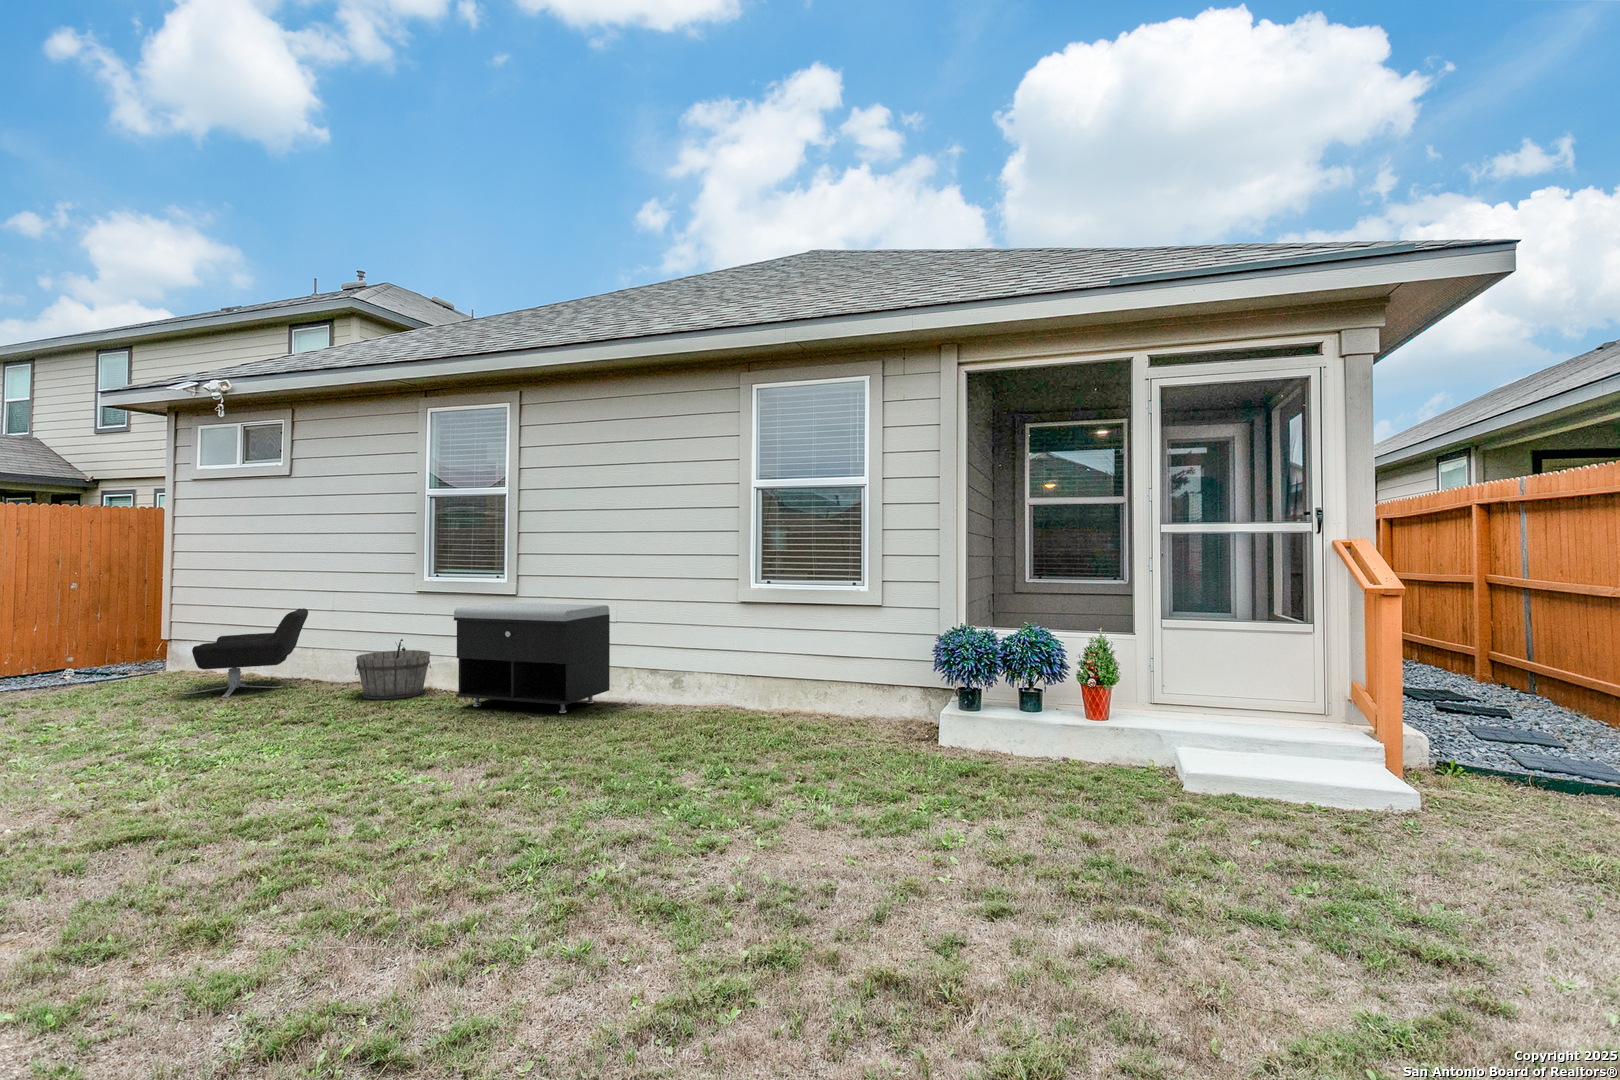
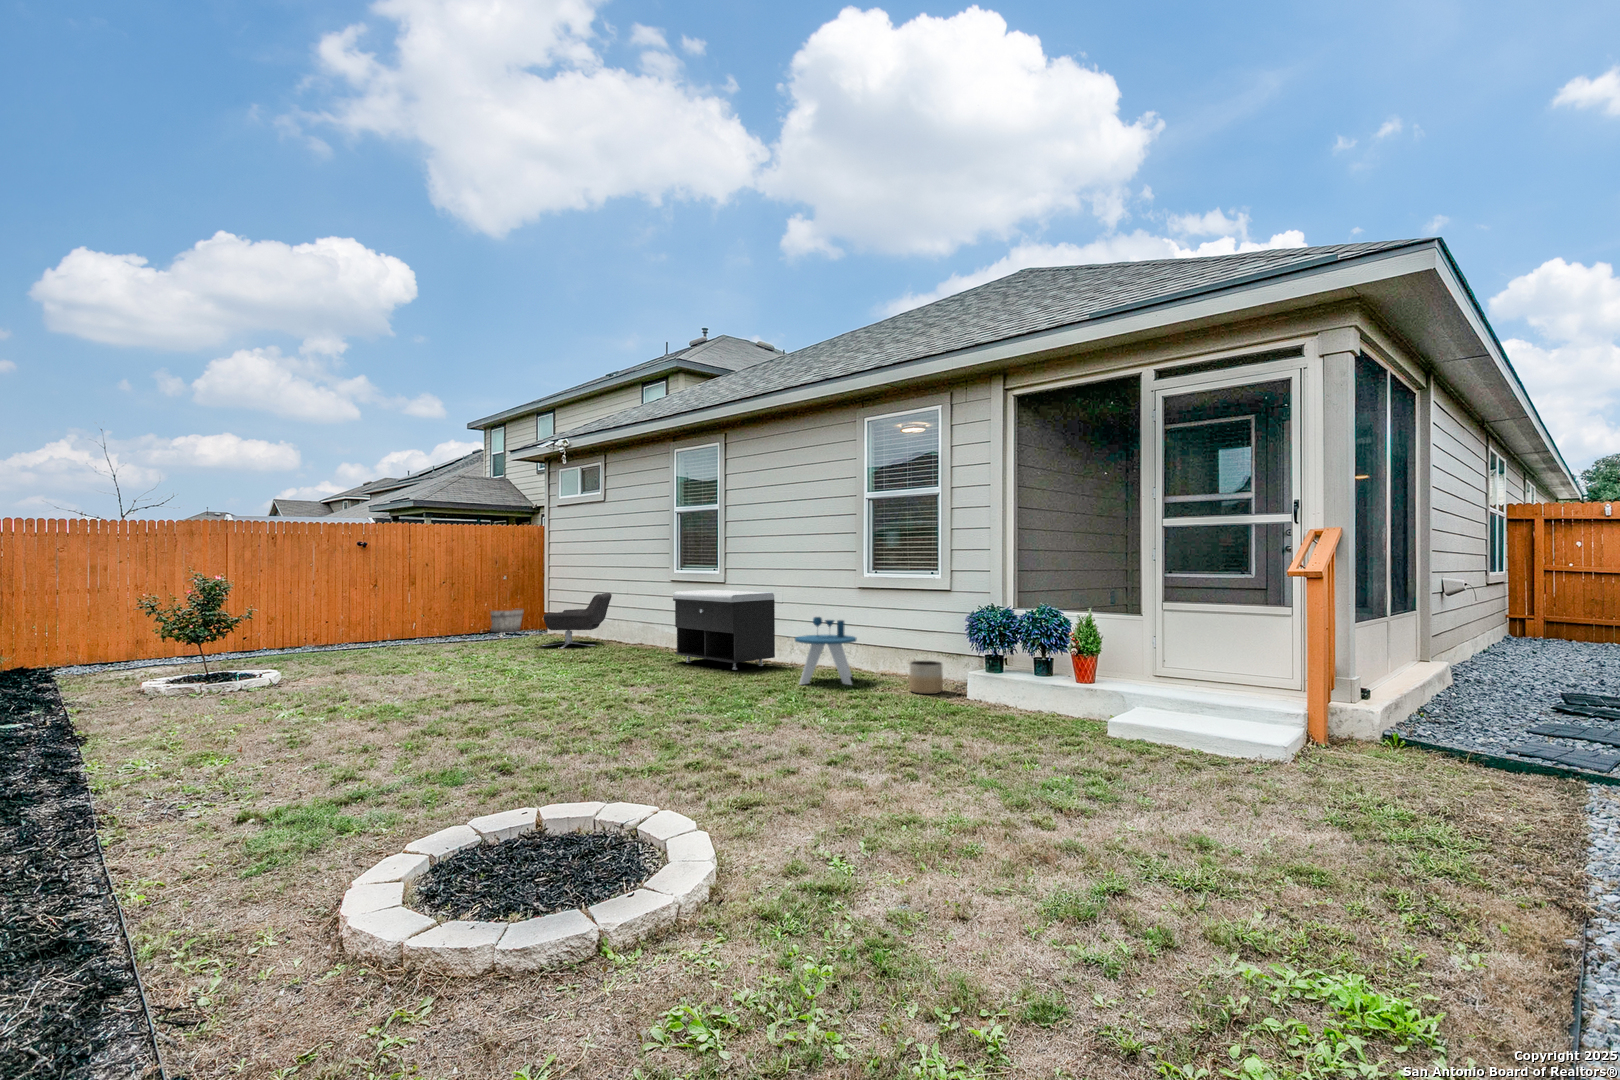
side table: none [674,637,758,731] -> present [795,617,857,685]
wooden bucket: present [355,639,431,699] -> present [490,608,524,632]
planter: none [840,686,881,729] -> present [909,661,943,694]

